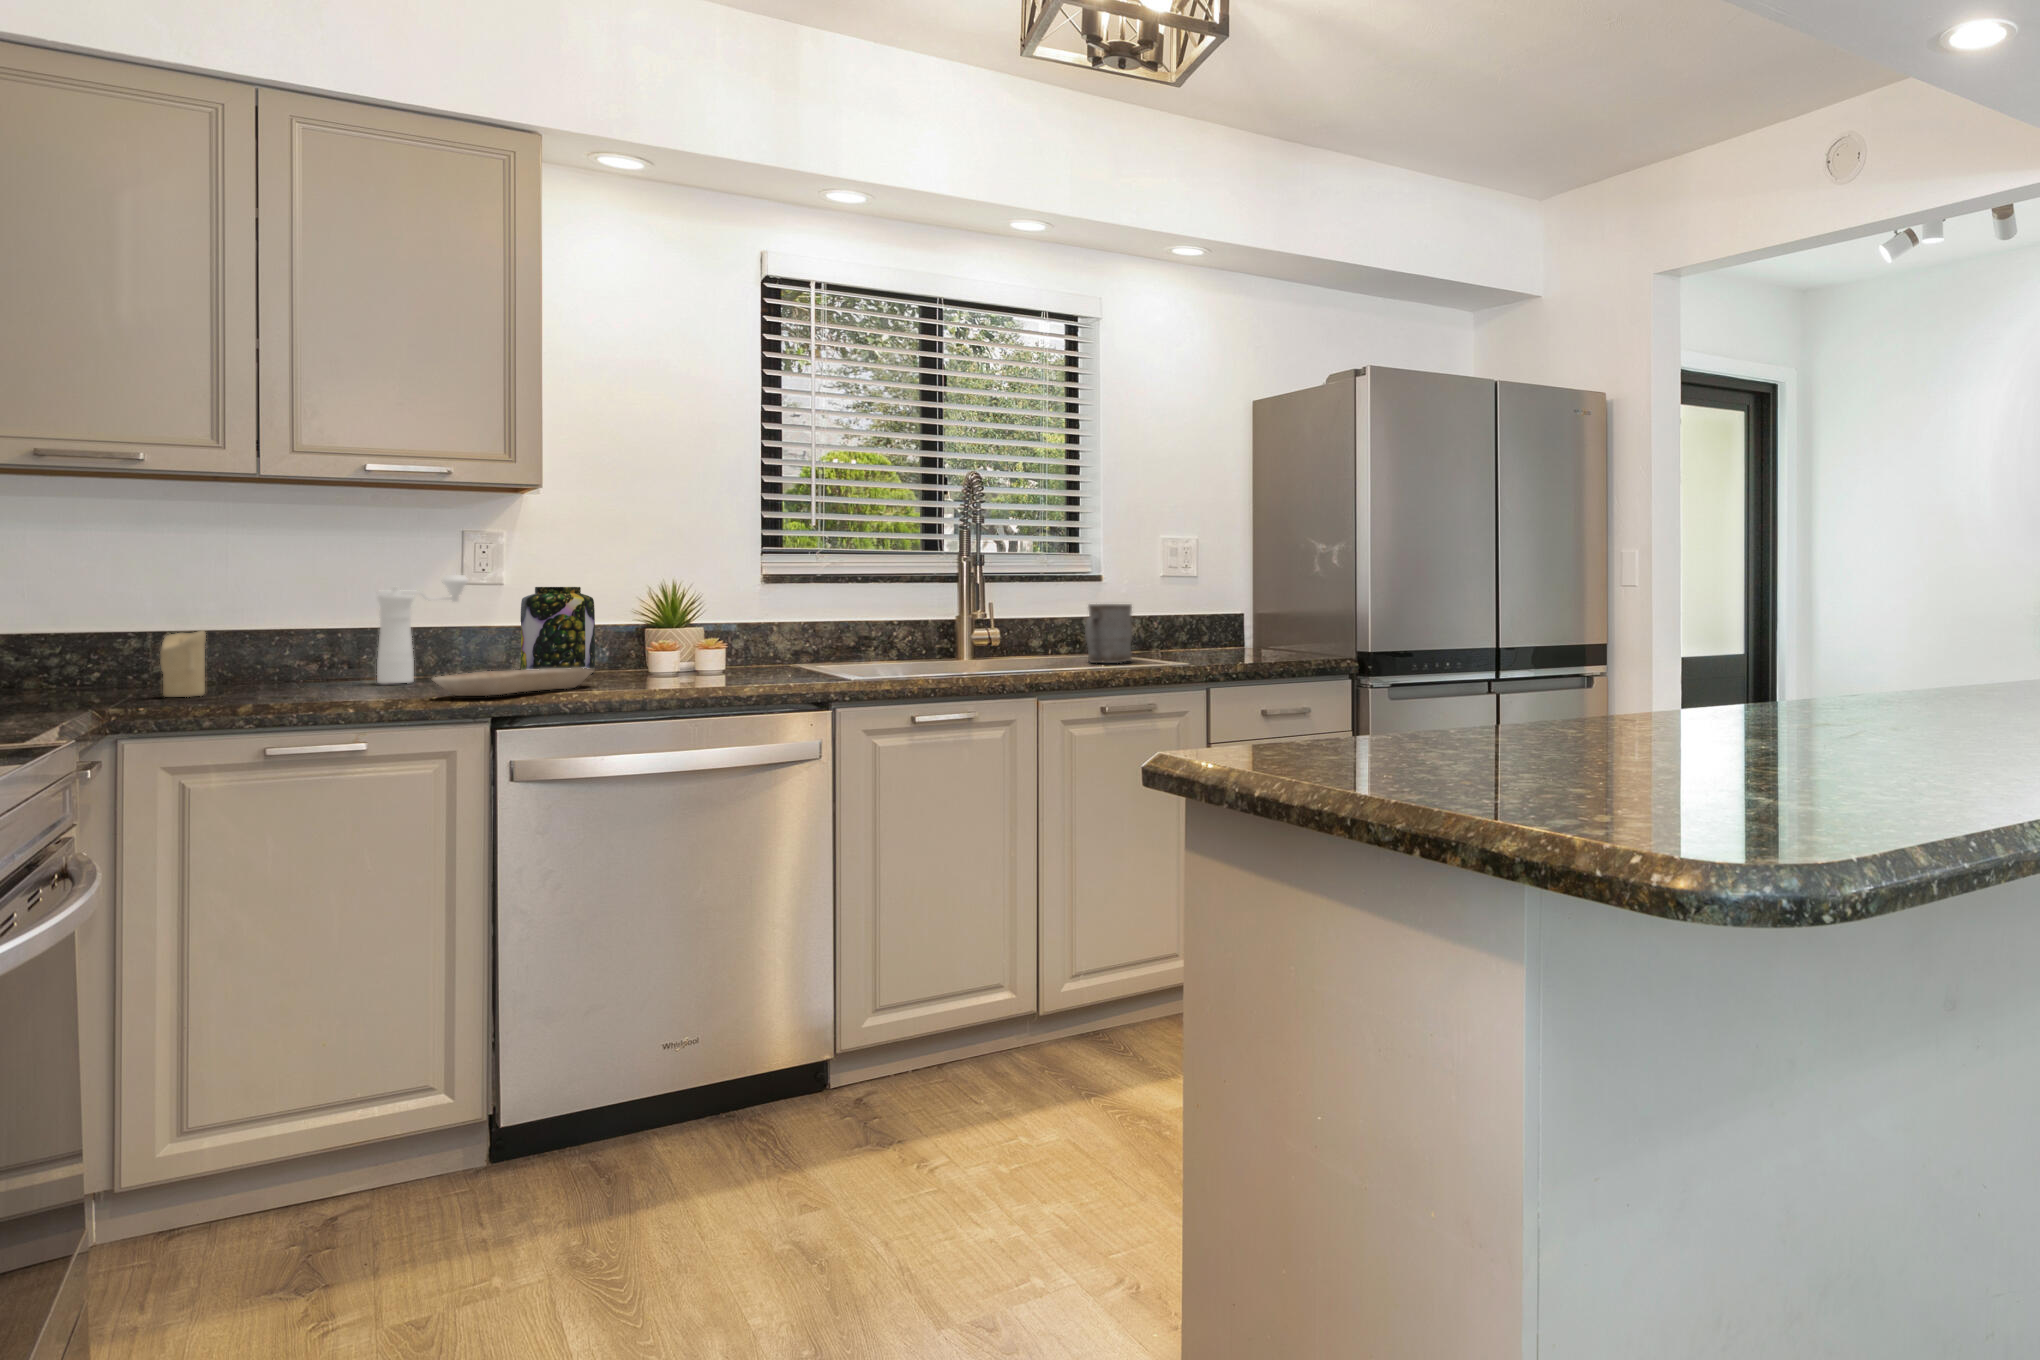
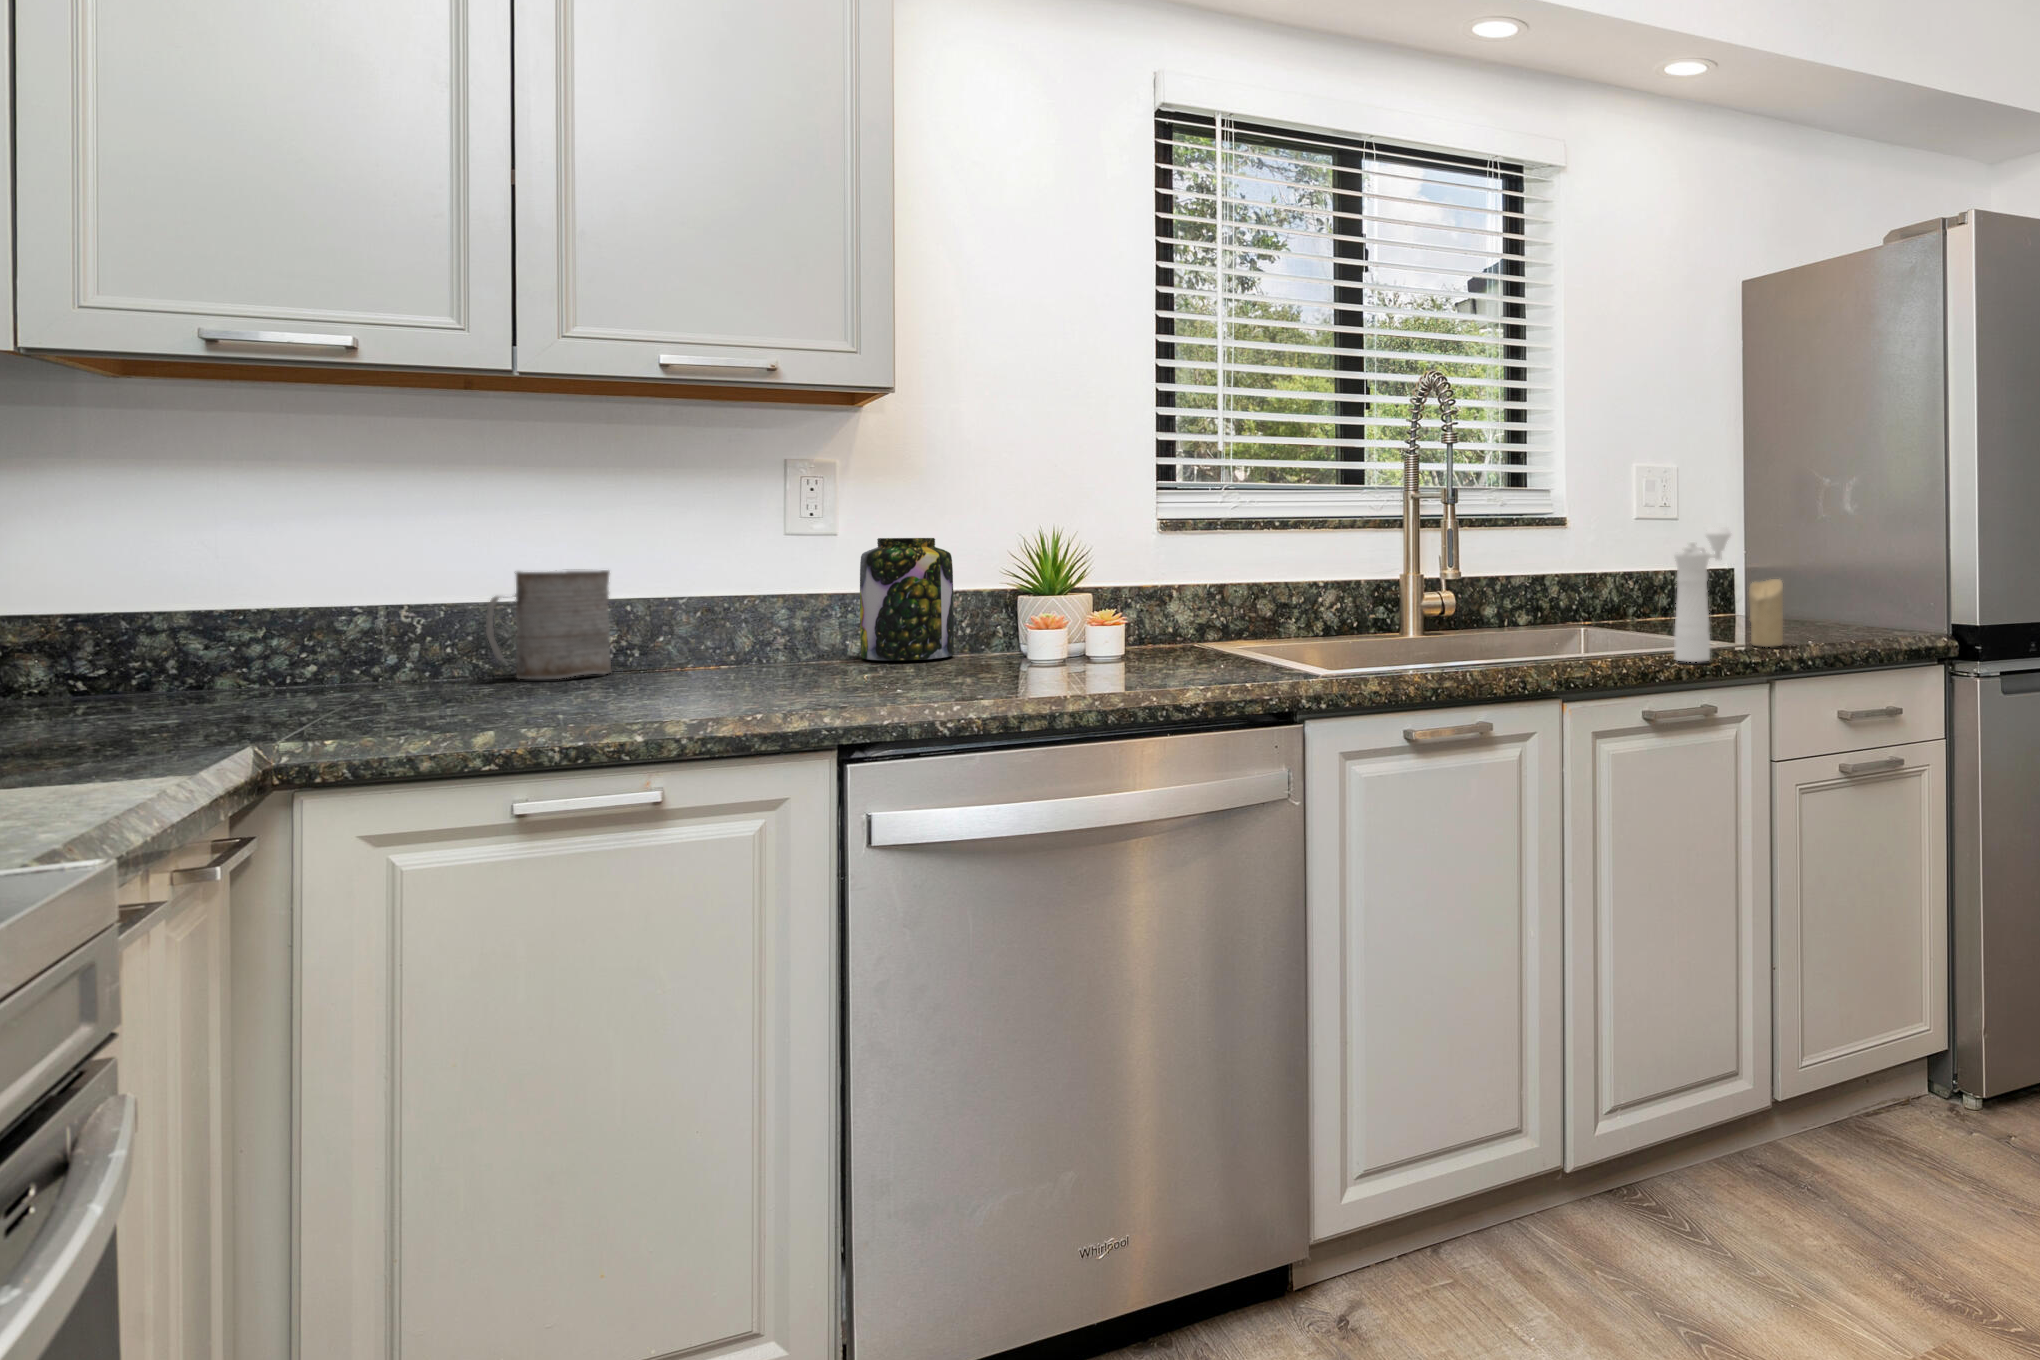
pepper mill: present [377,575,468,684] -> present [1674,527,1731,662]
mug: present [1085,604,1132,663] -> present [486,570,611,679]
candle: present [160,631,206,697] -> present [1749,579,1783,647]
tray: present [432,669,594,696] -> none [722,658,954,711]

